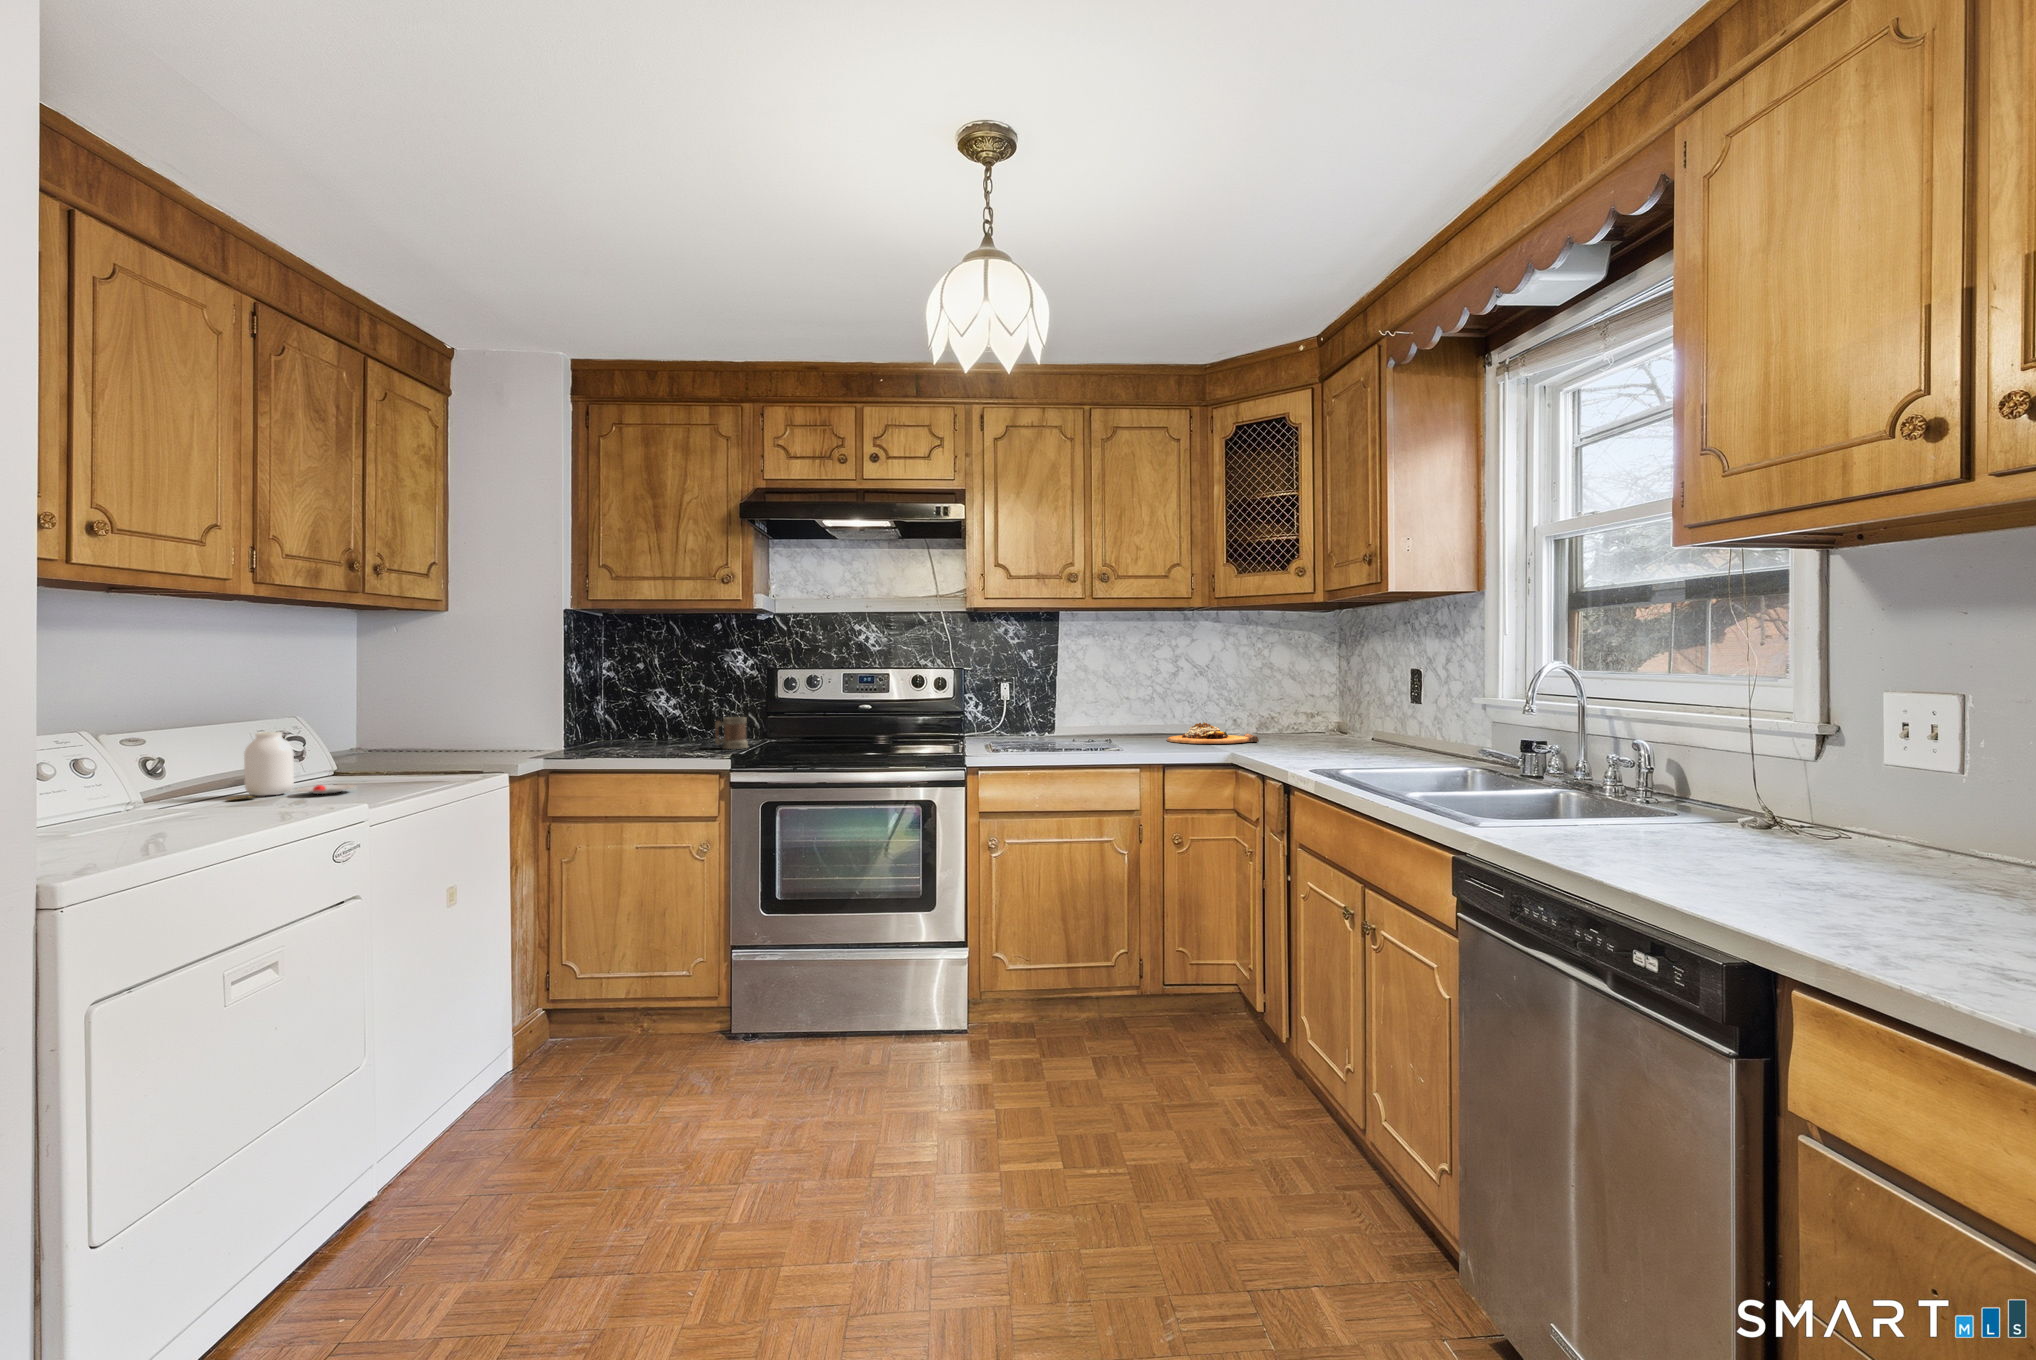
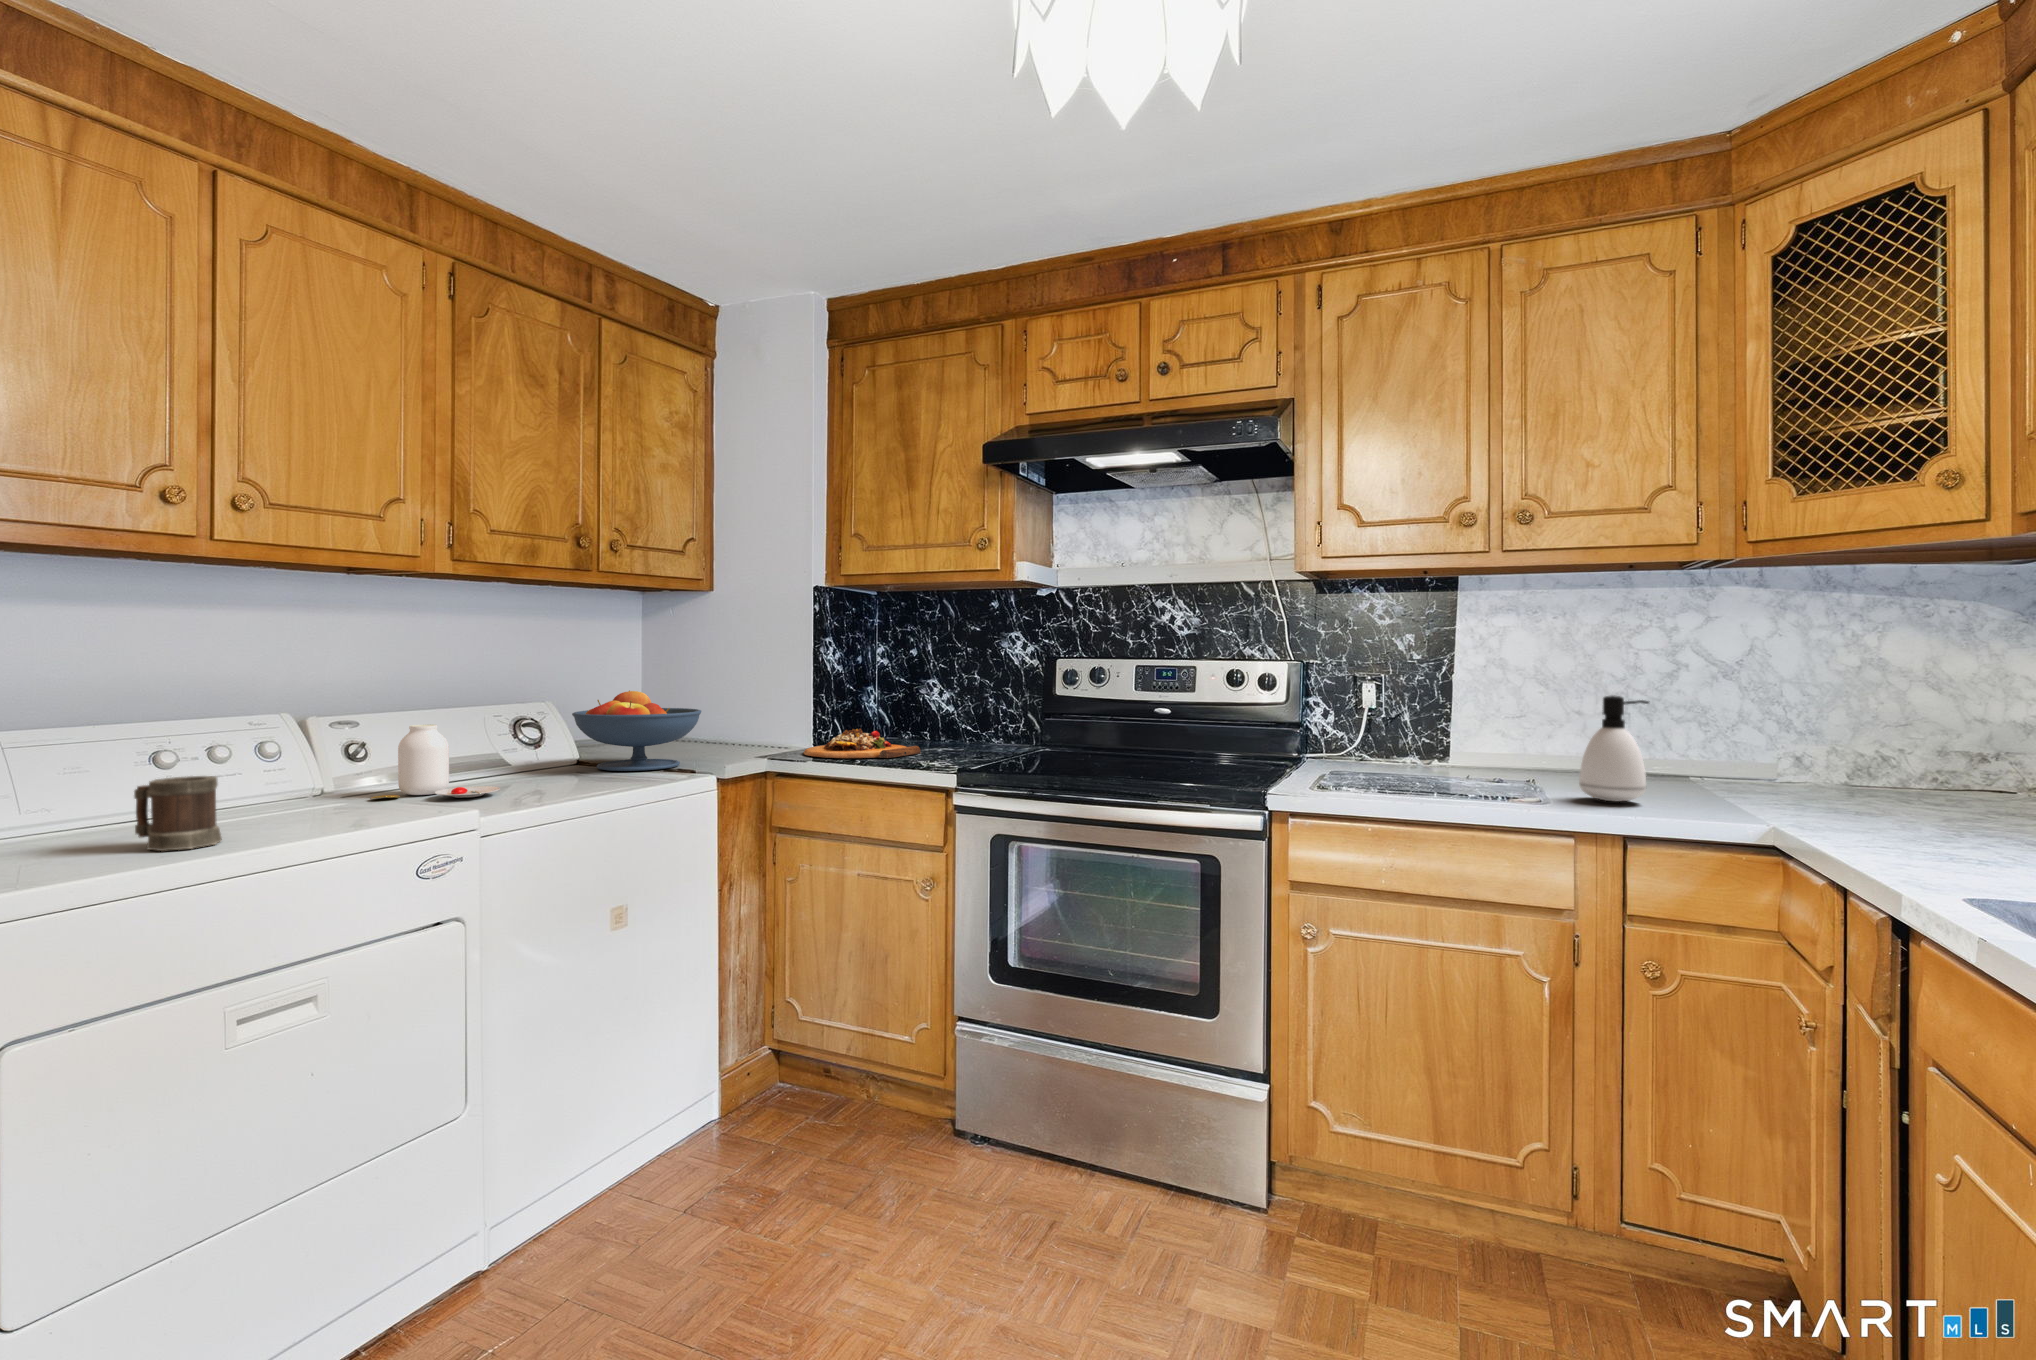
soap dispenser: none [1139,686,1172,748] -> present [1579,695,1649,802]
fruit bowl: none [363,701,489,772] -> present [572,691,701,771]
mug: present [715,717,748,749] -> present [134,776,222,851]
cutting board: present [1167,722,1259,744] -> present [804,729,921,758]

